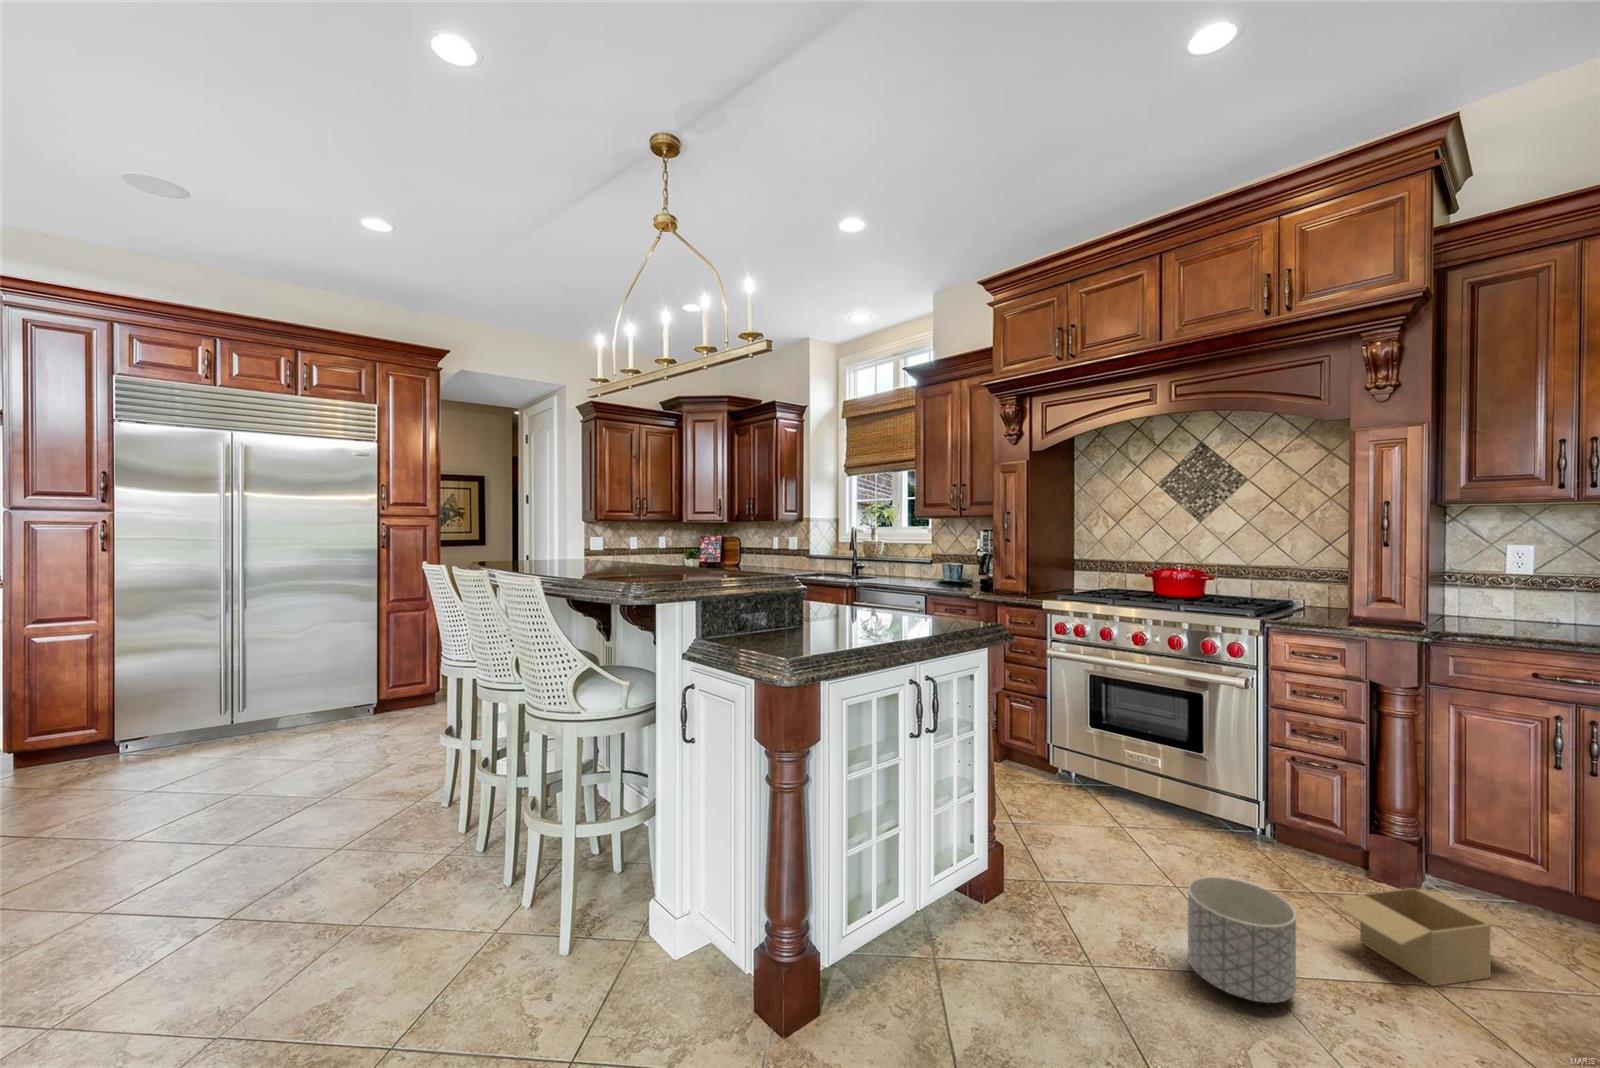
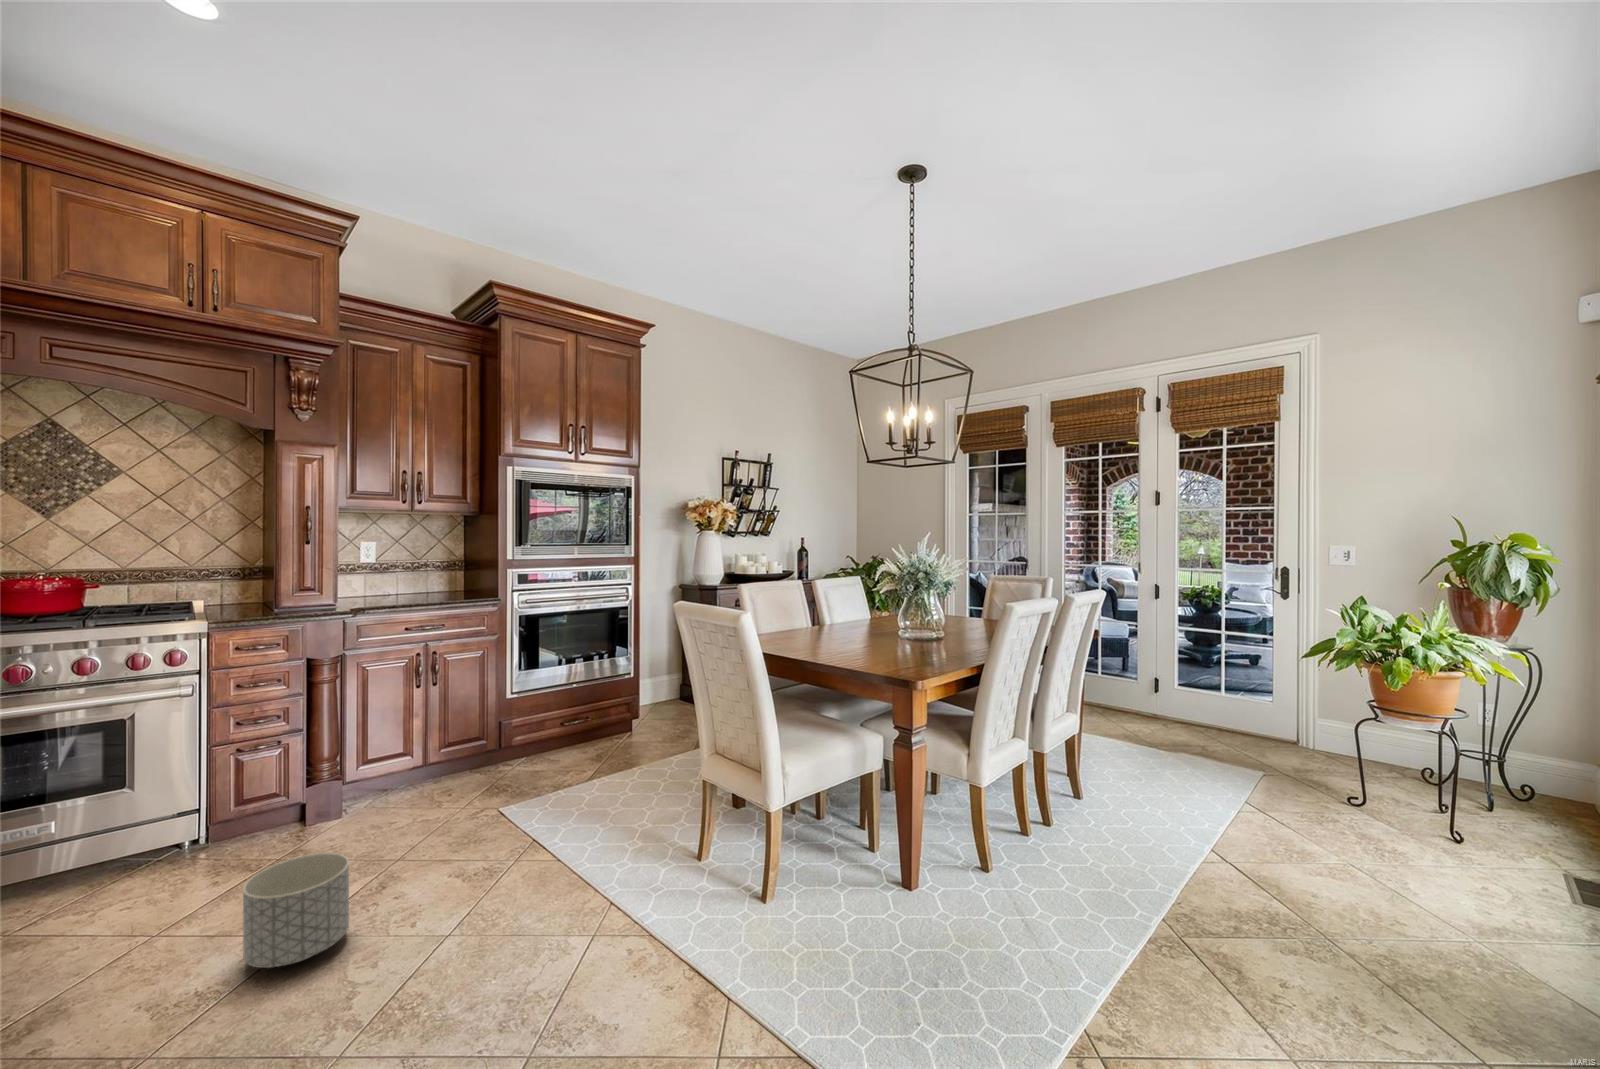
cardboard box: present [1335,888,1516,986] -> none [330,797,426,867]

